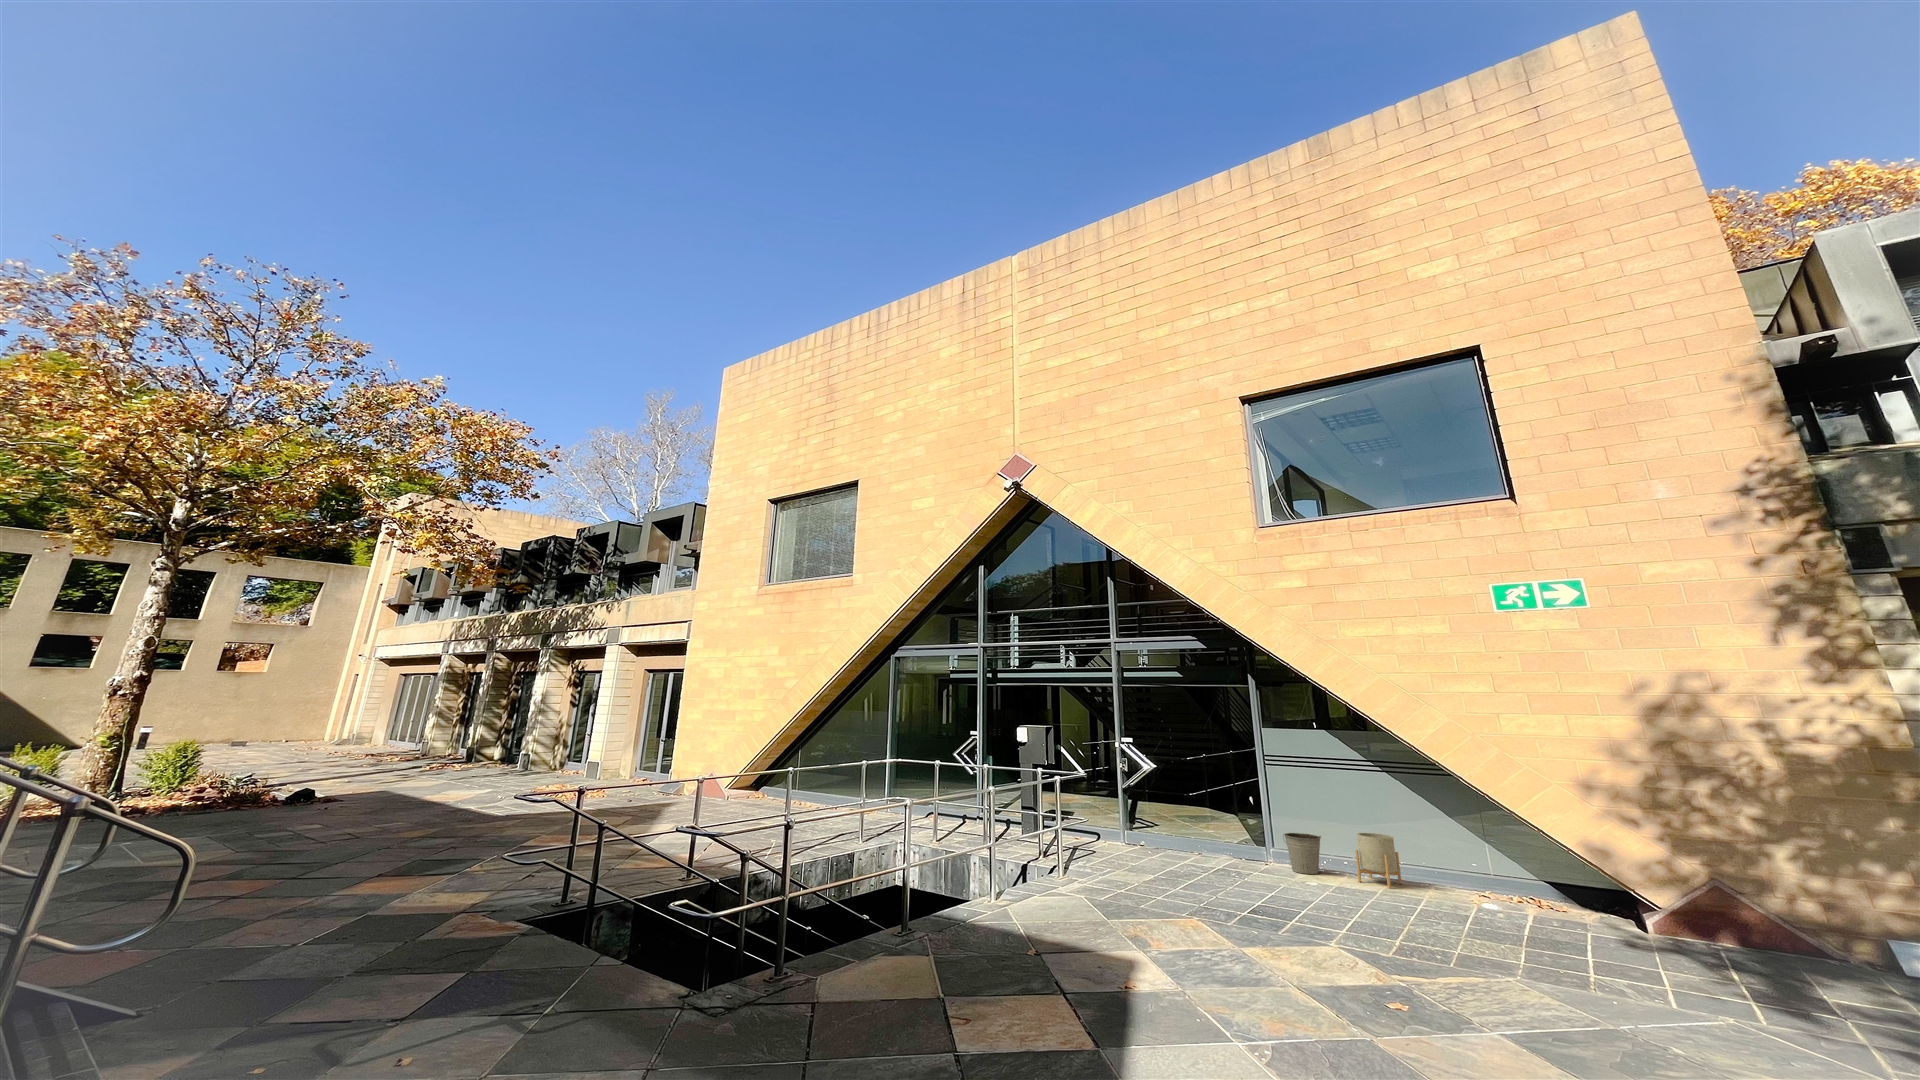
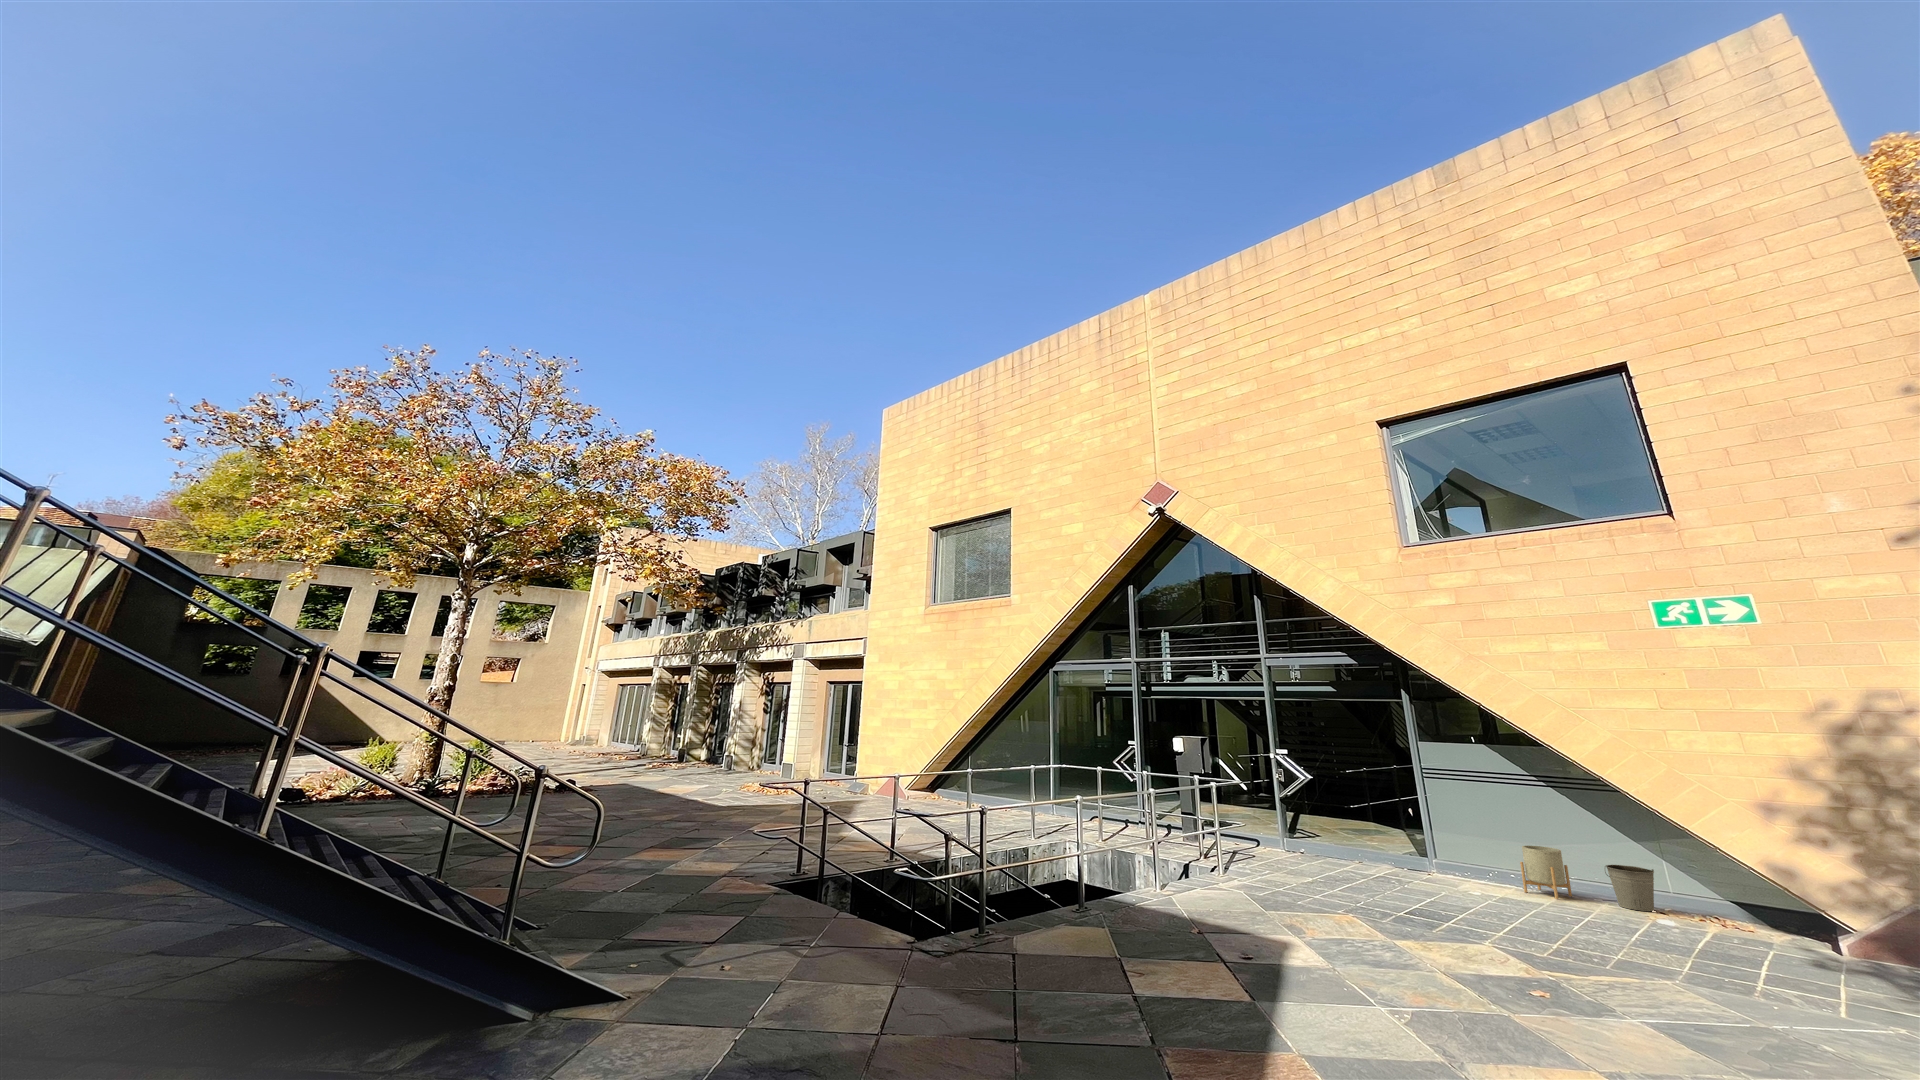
bucket: present [1283,833,1321,874] -> present [1605,865,1654,911]

